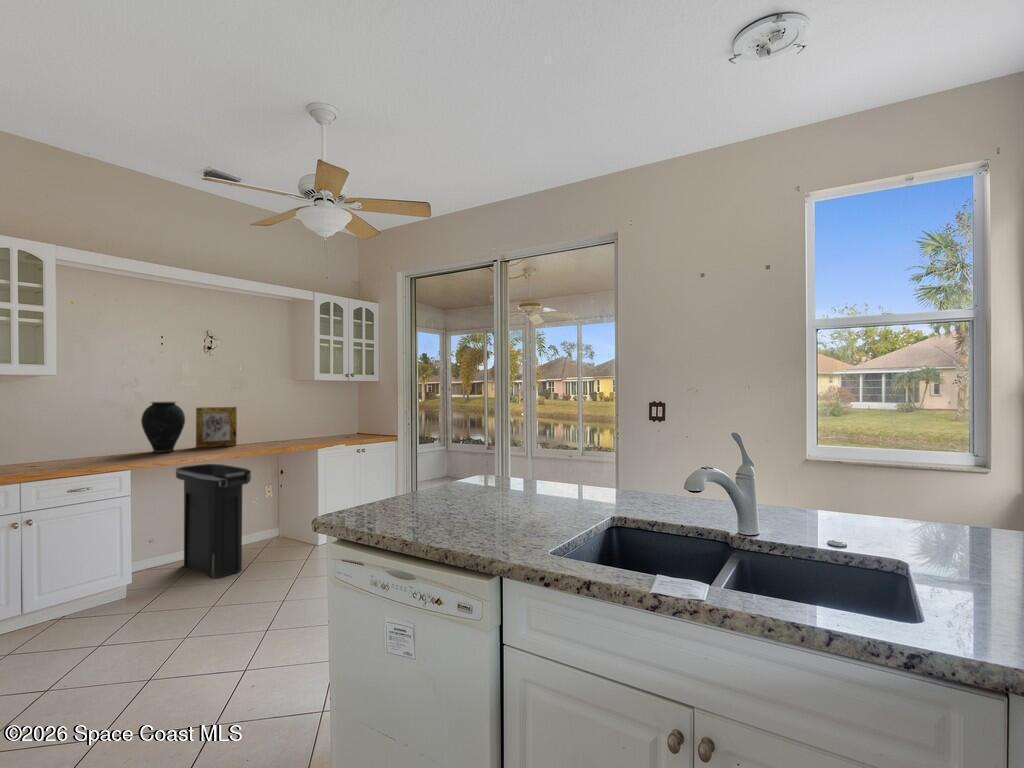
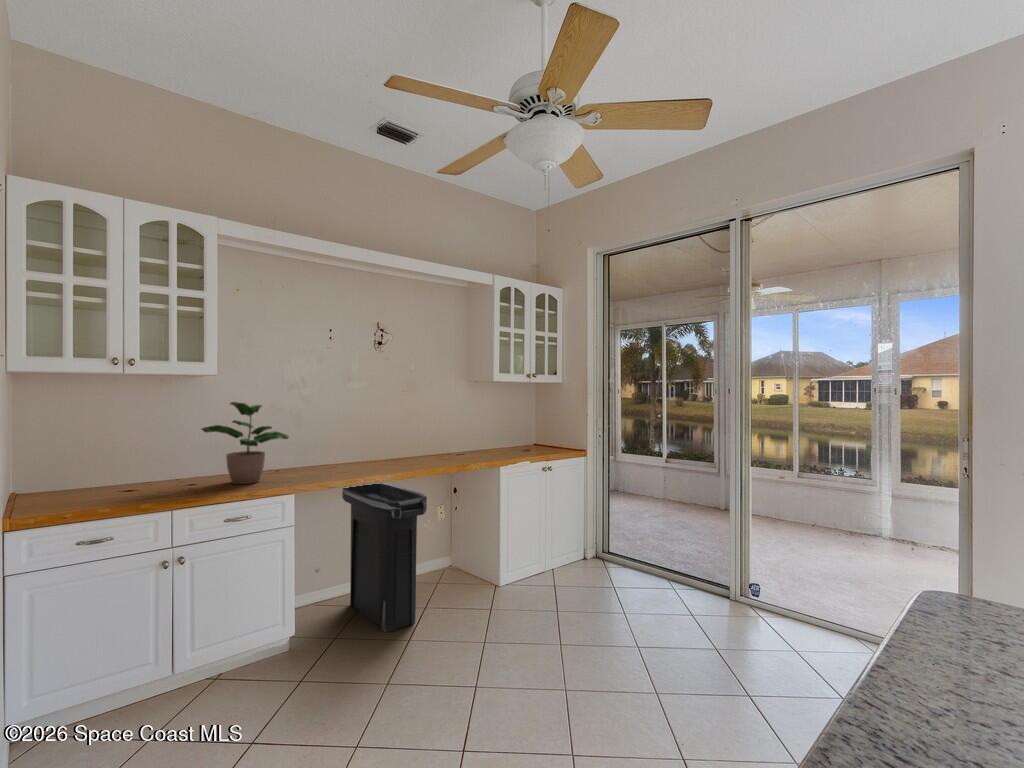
potted plant: none [41,397,125,464] -> present [202,402,289,484]
vase: present [141,402,185,453] -> none [307,407,353,469]
picture frame: present [196,407,237,447] -> none [363,414,407,462]

